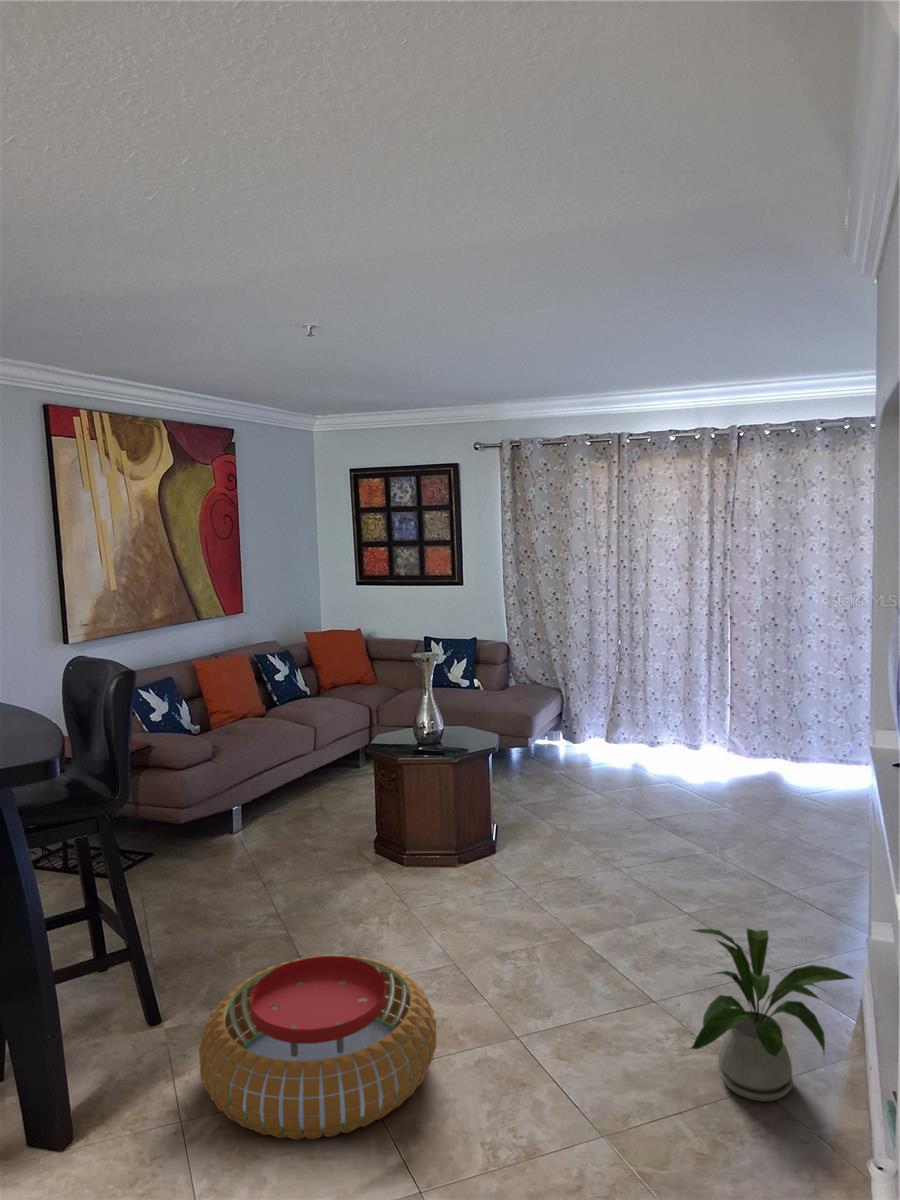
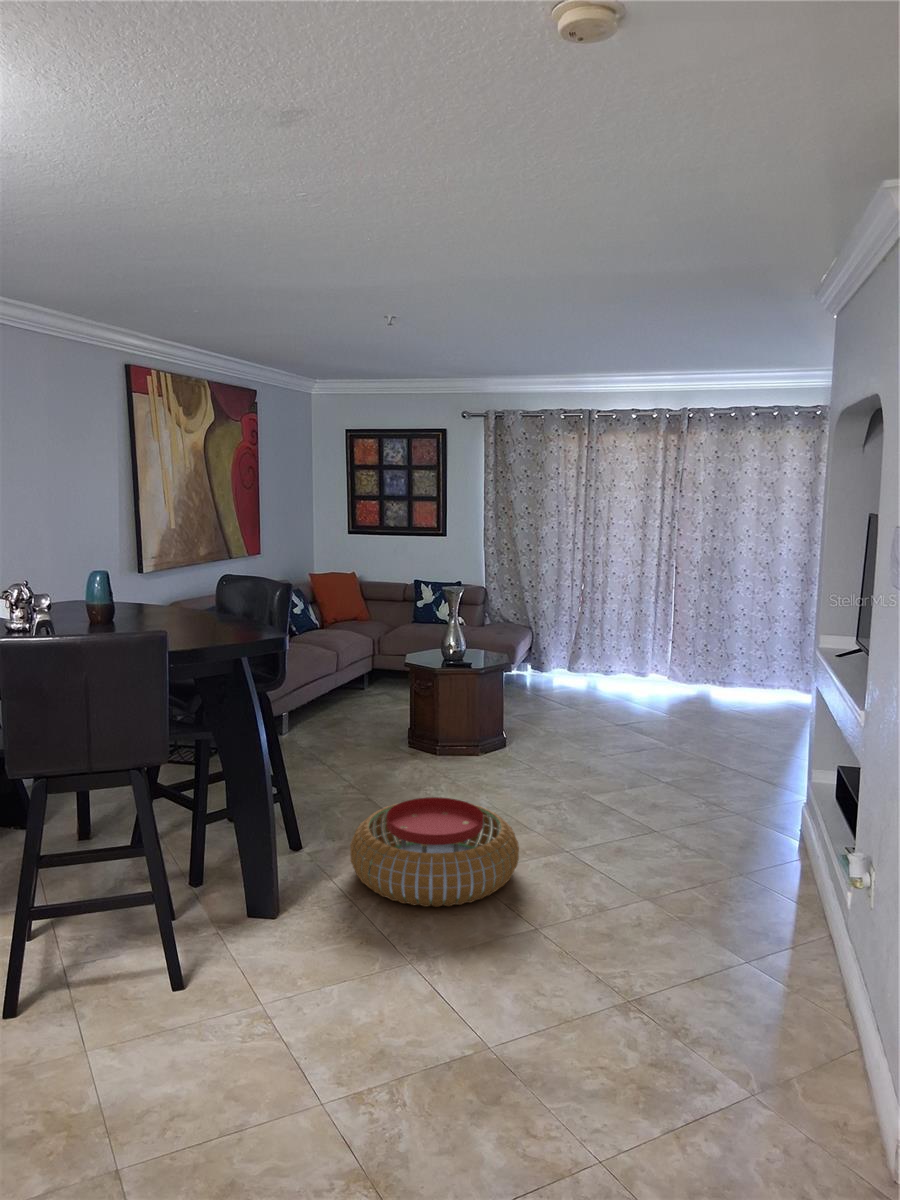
house plant: present [691,929,854,1101] -> none [697,766,803,879]

